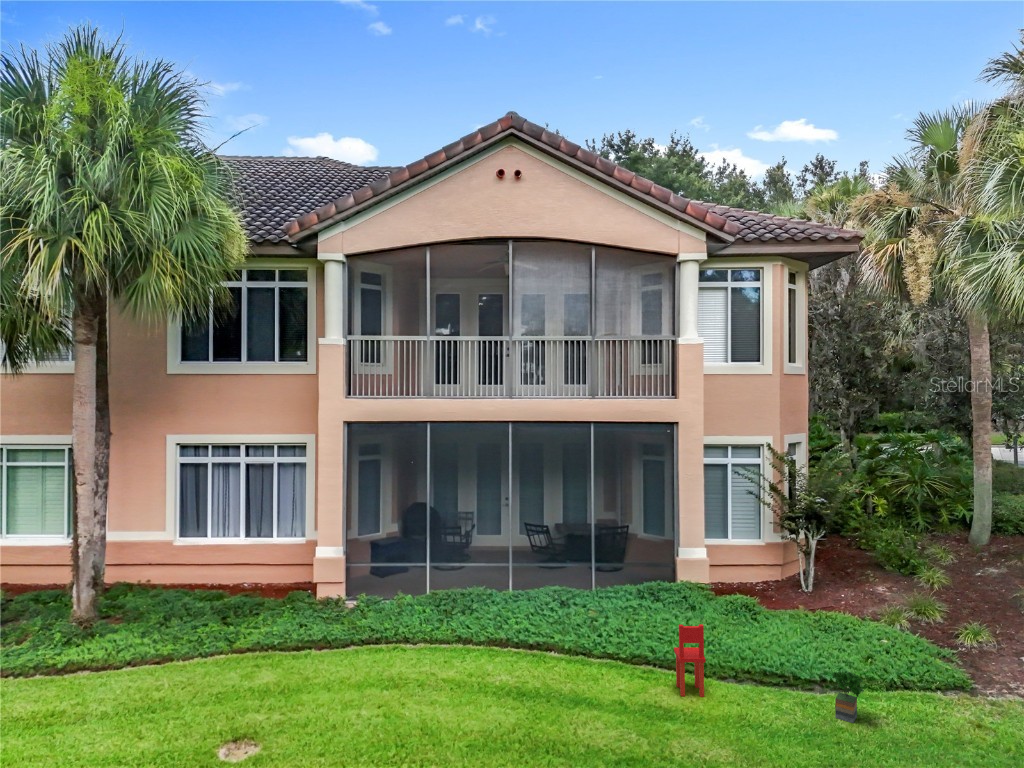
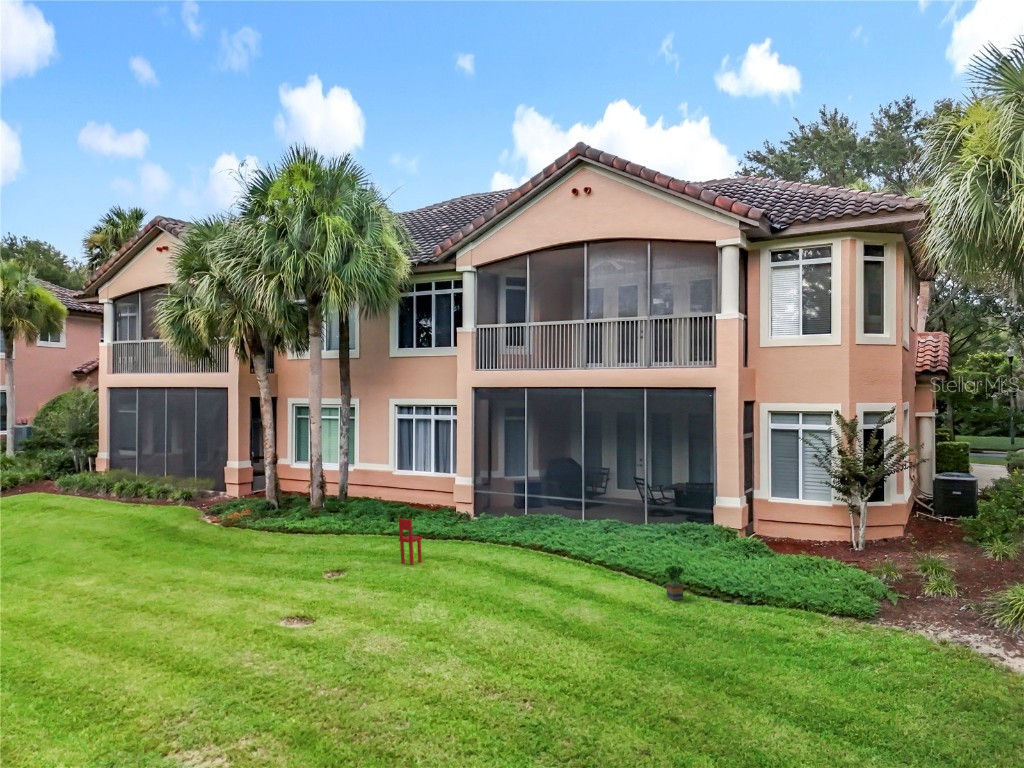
chair: present [674,624,706,697] -> present [399,518,422,565]

